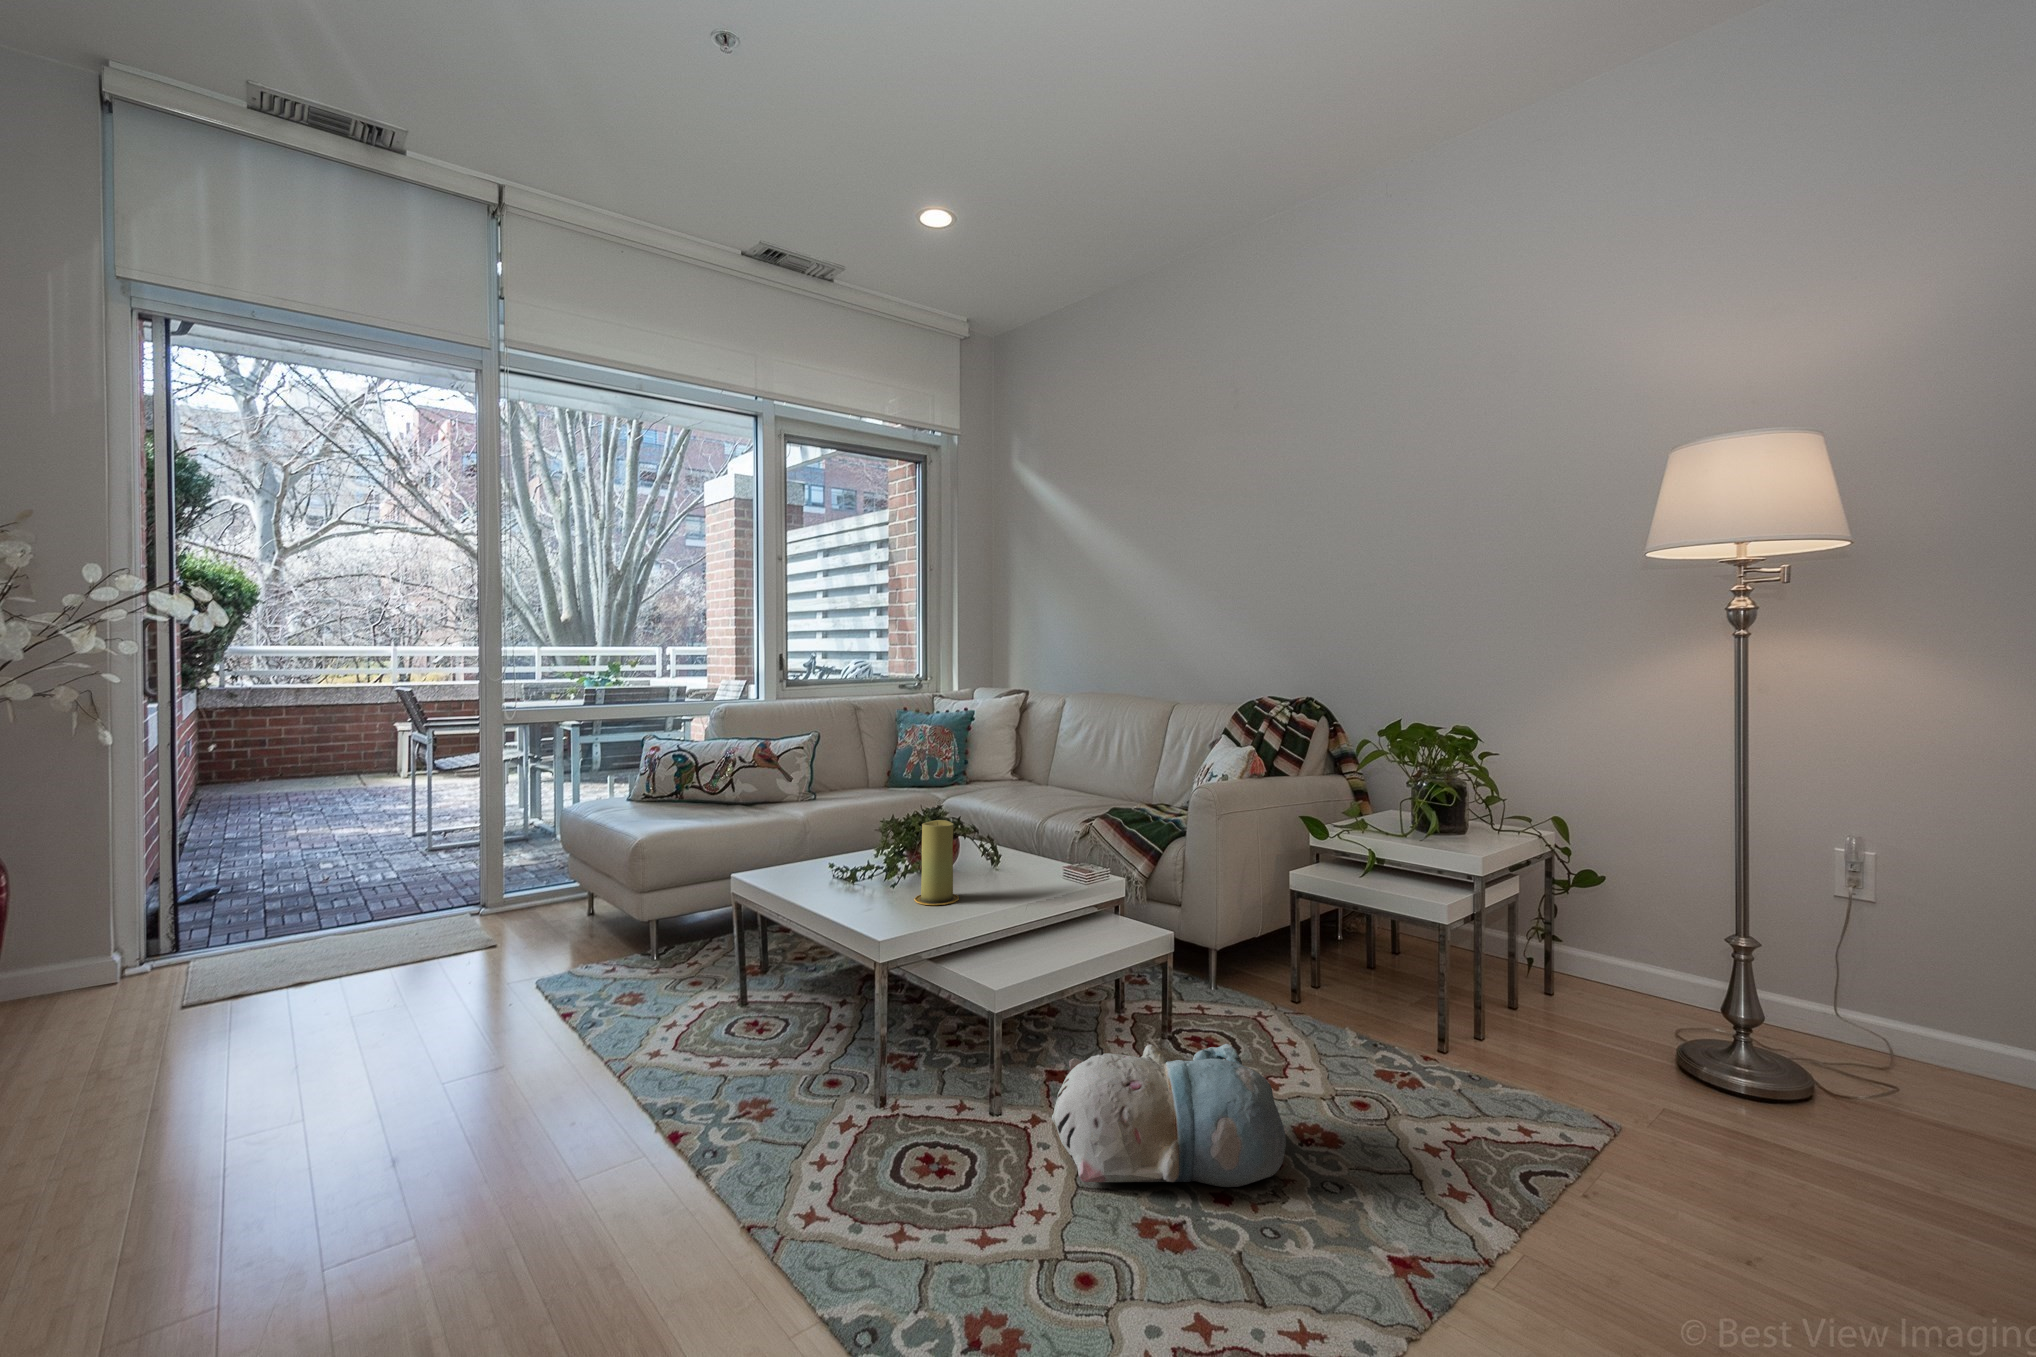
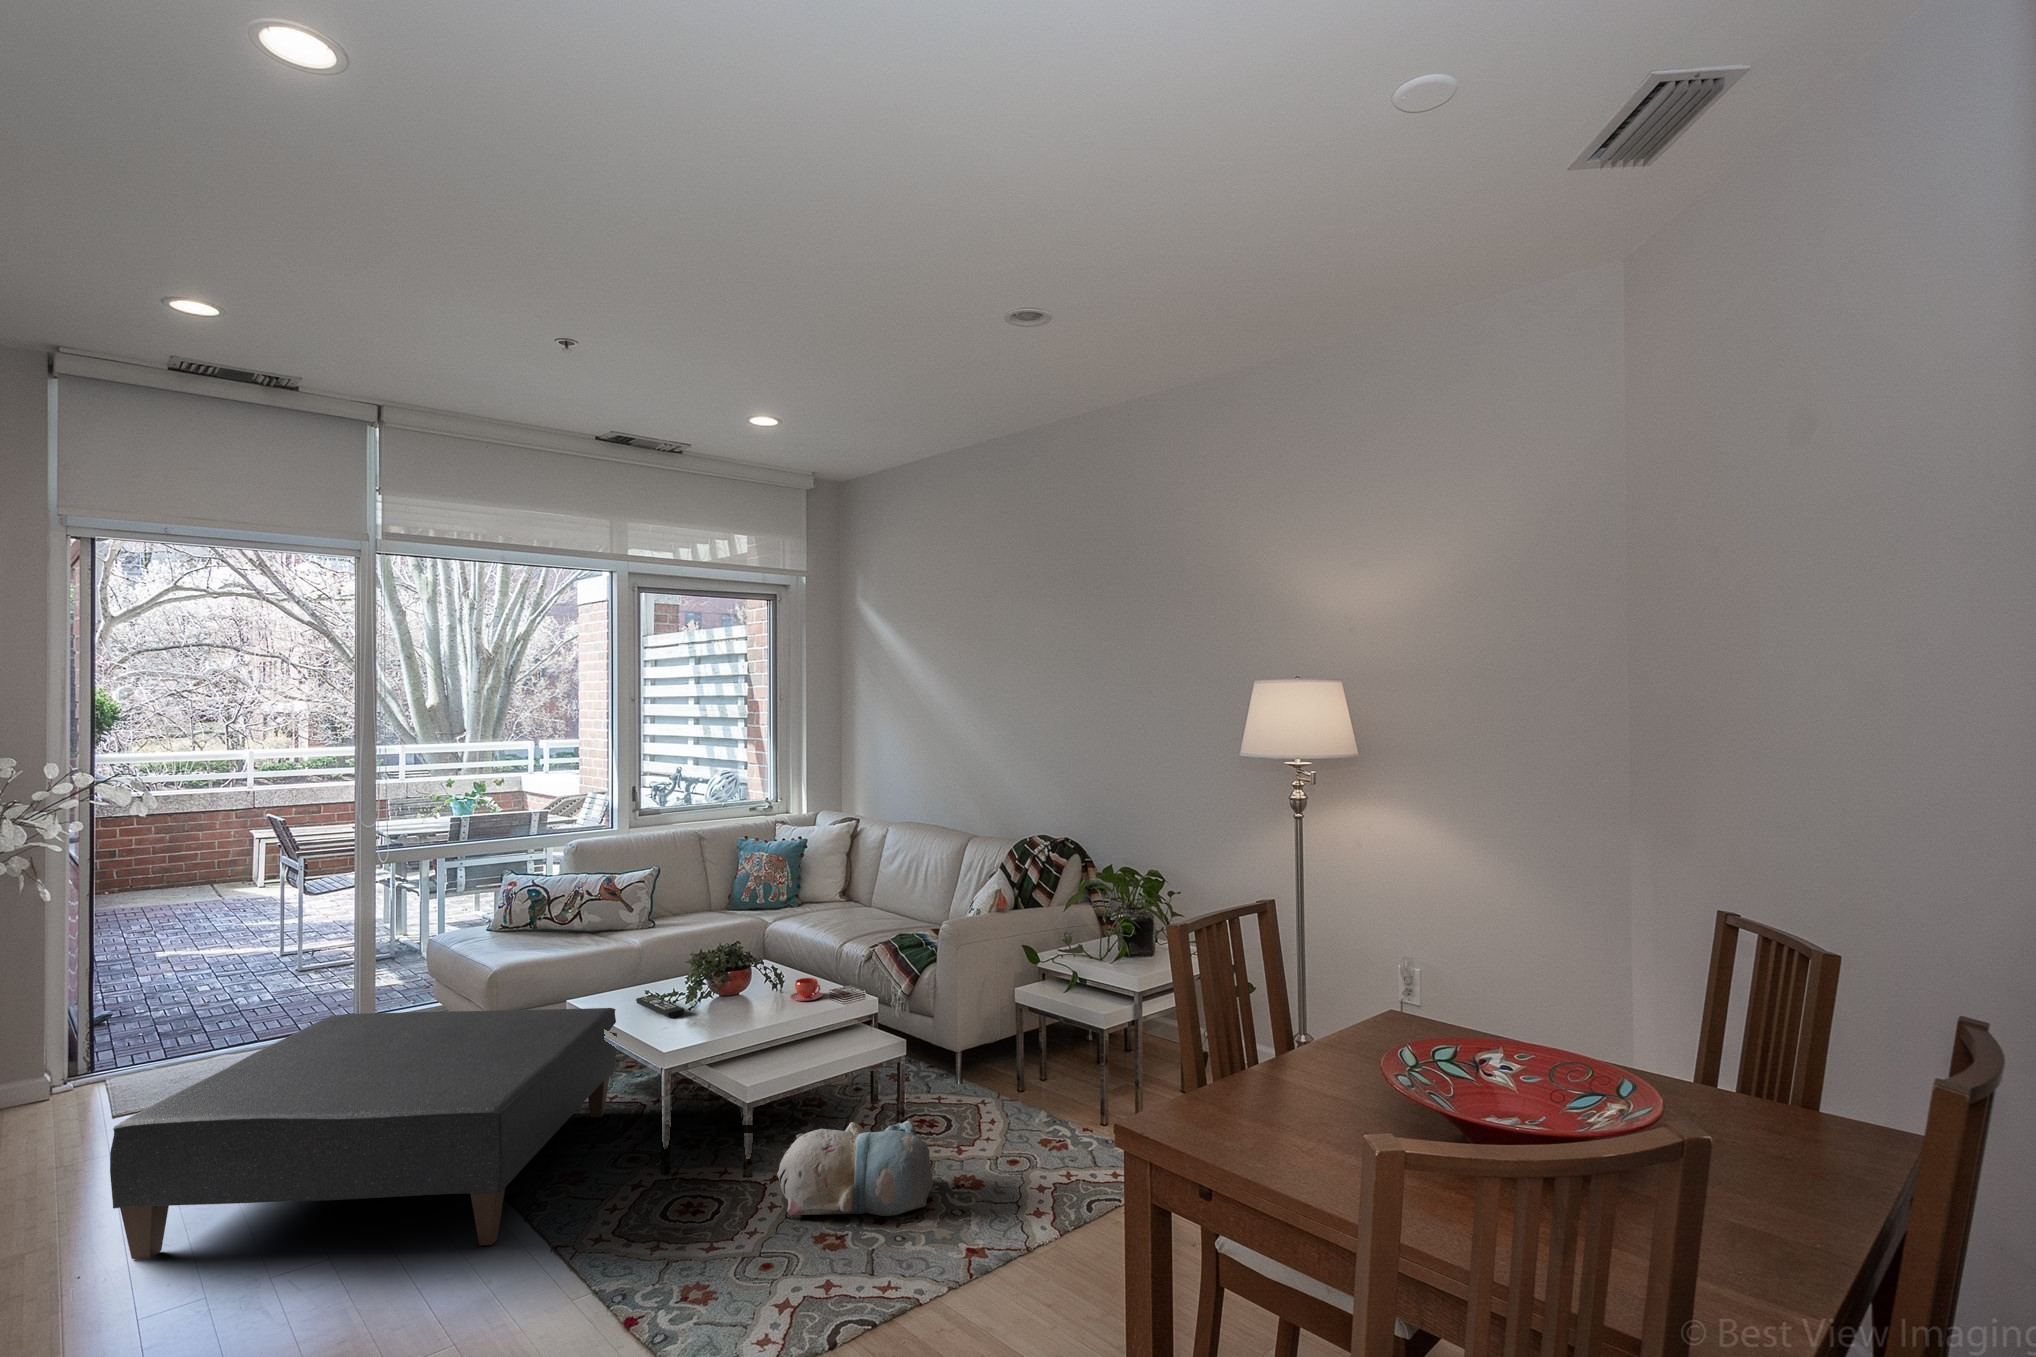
candle: present [914,820,959,905] -> none [704,957,739,1023]
teacup: none [1014,852,1055,880] -> present [790,978,823,1001]
remote control: none [818,871,885,897] -> present [636,995,685,1018]
ottoman: none [89,885,795,1228] -> present [110,1008,617,1259]

